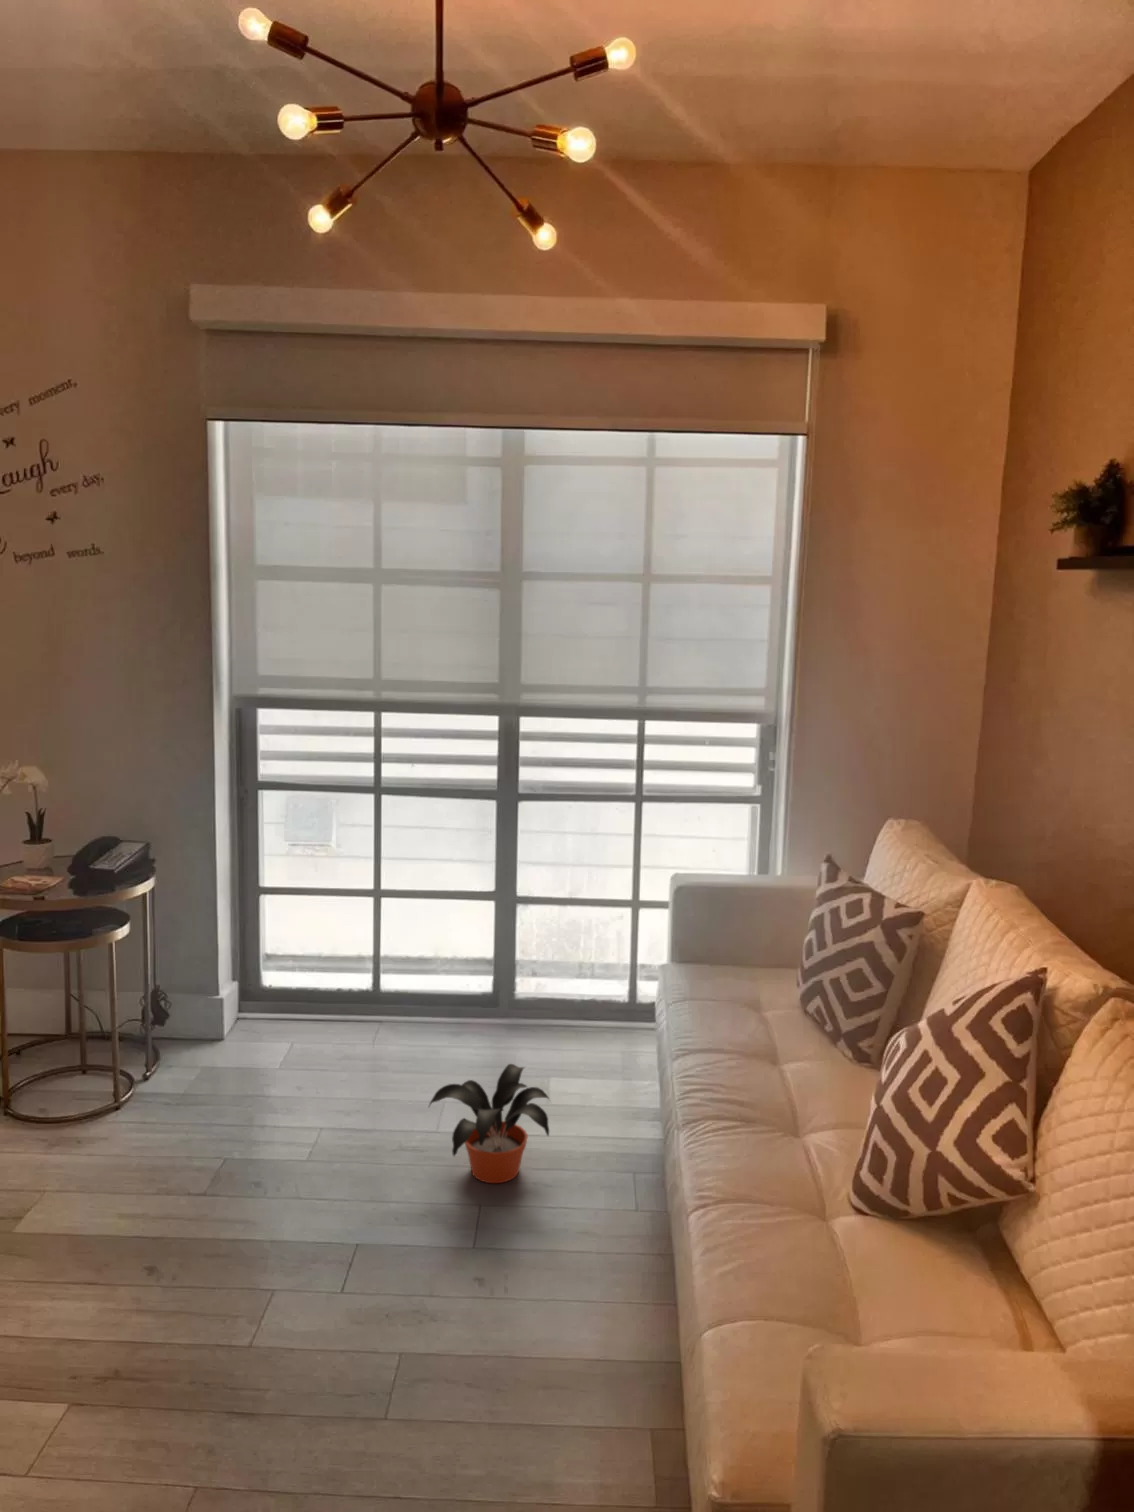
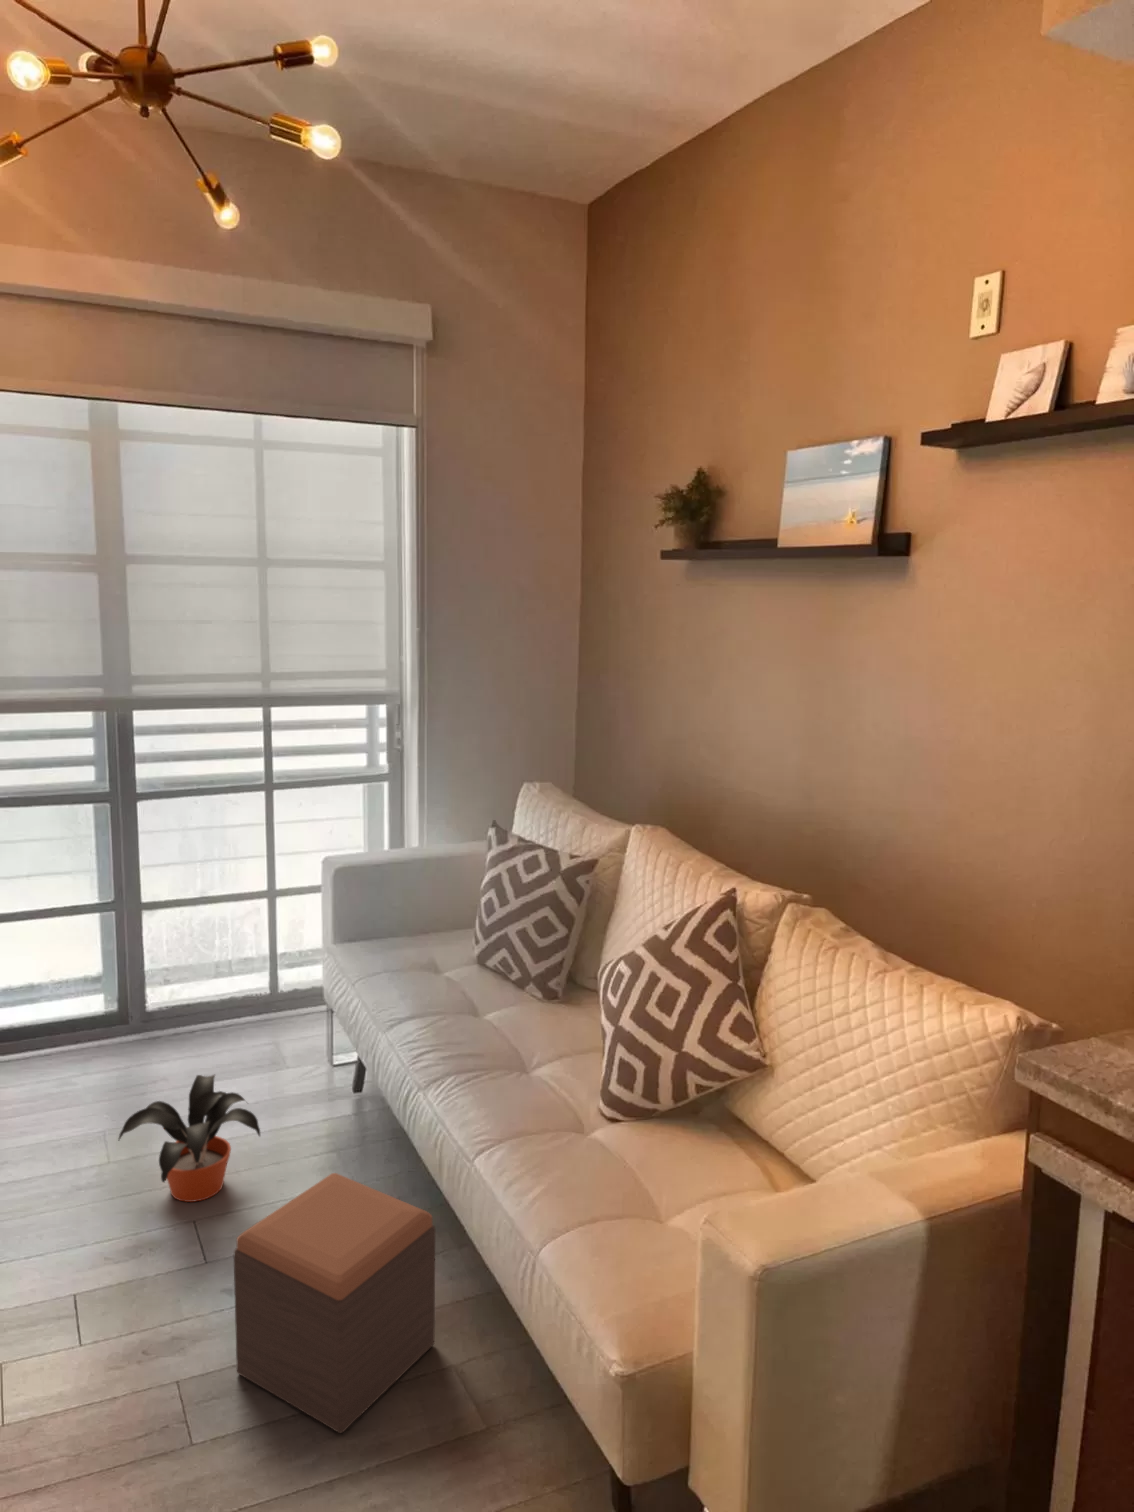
footstool: none [456,1187,650,1449] -> present [234,1173,435,1433]

